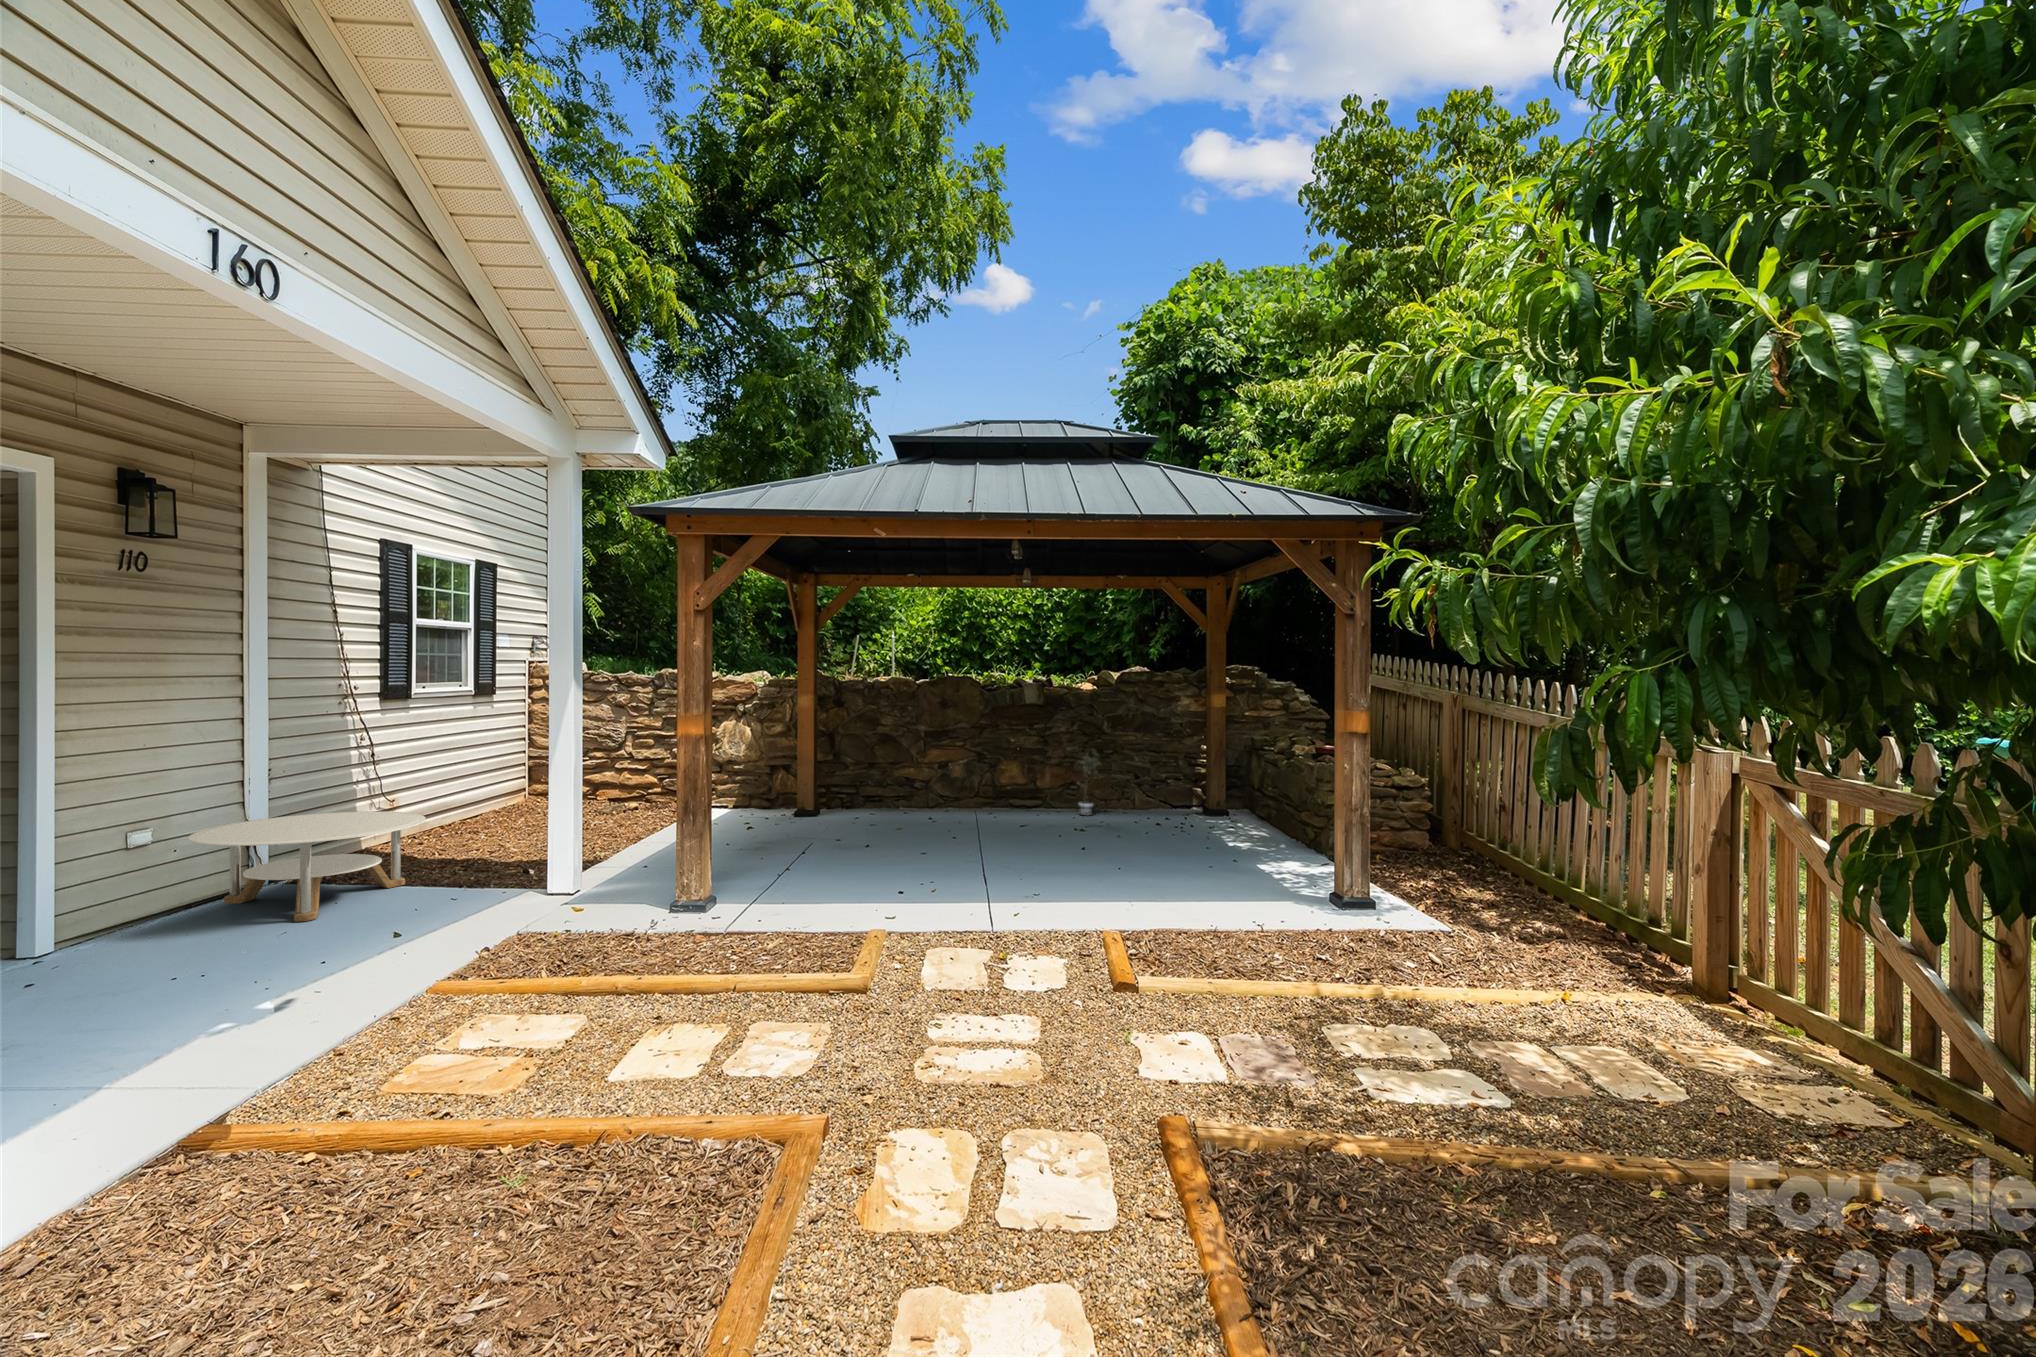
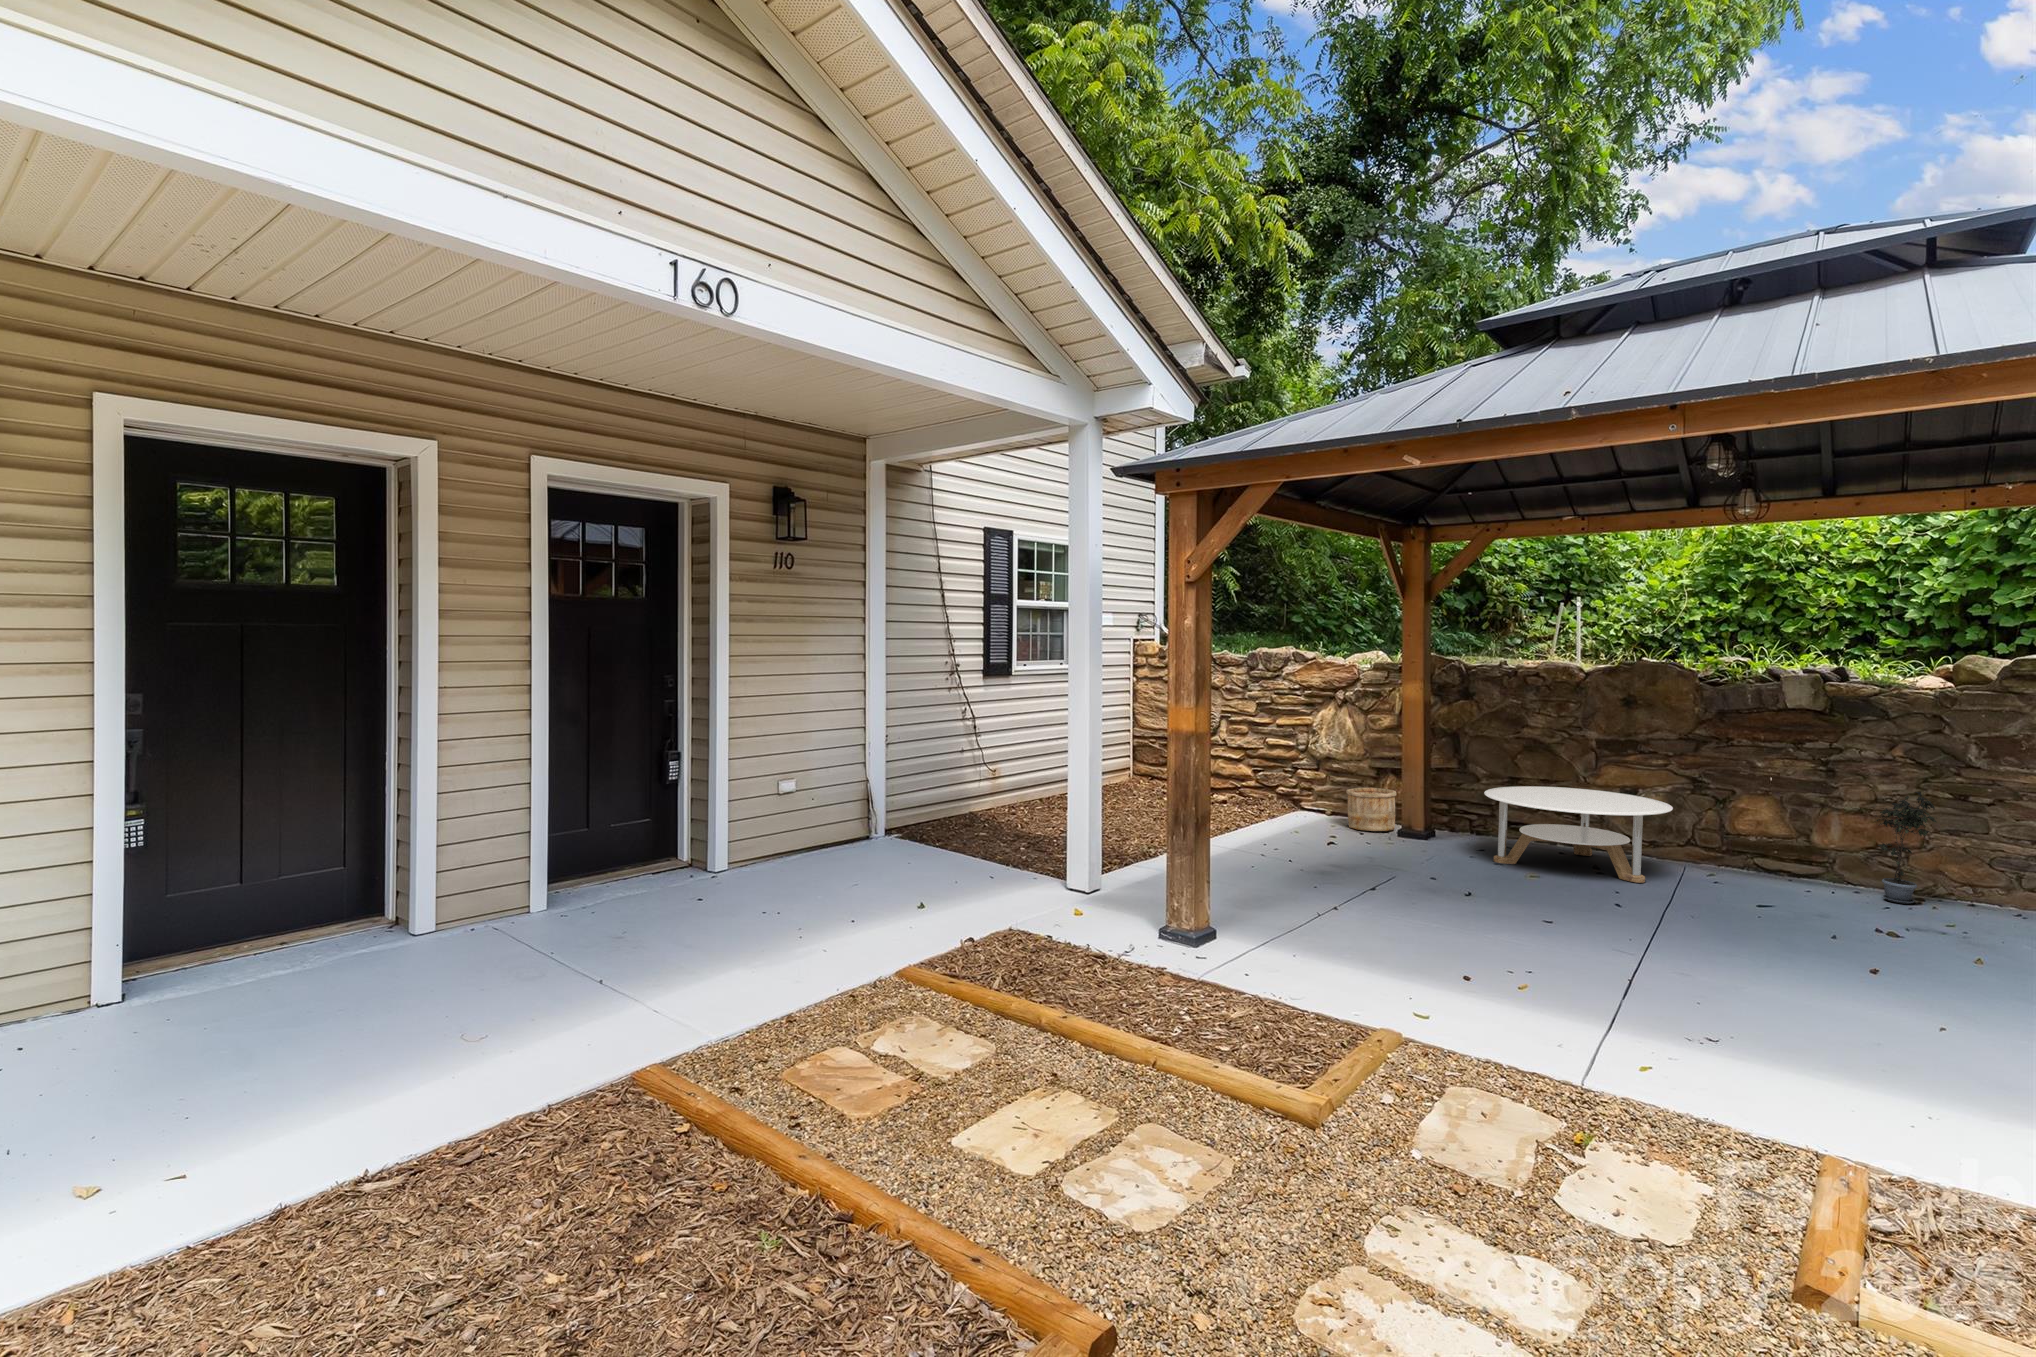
wooden bucket: none [749,780,790,815] -> present [1346,788,1396,831]
round table: present [189,811,426,922] -> present [1484,786,1673,883]

